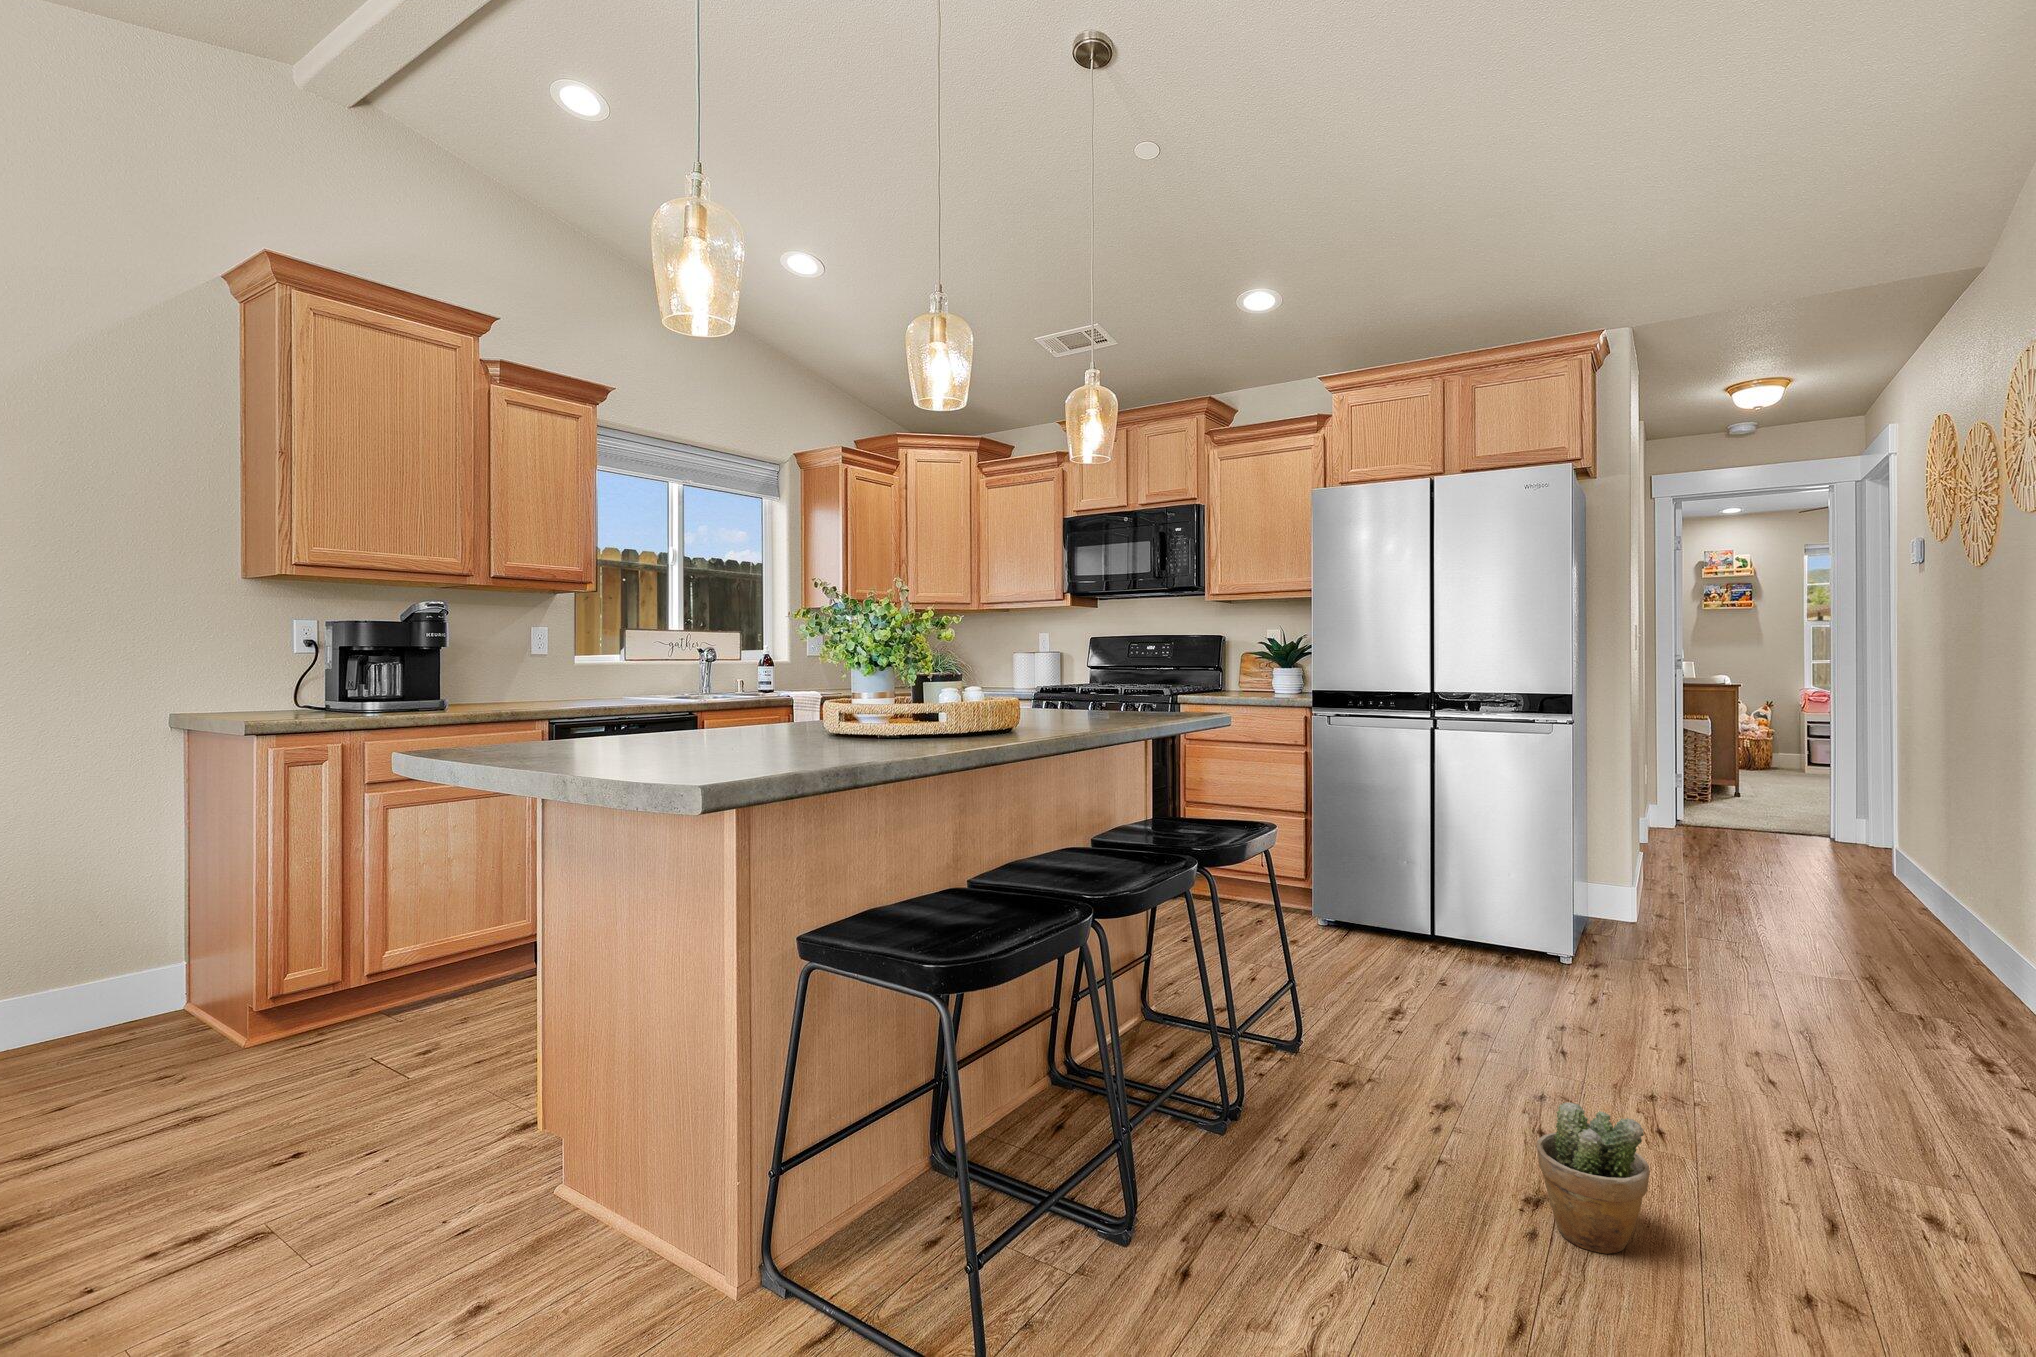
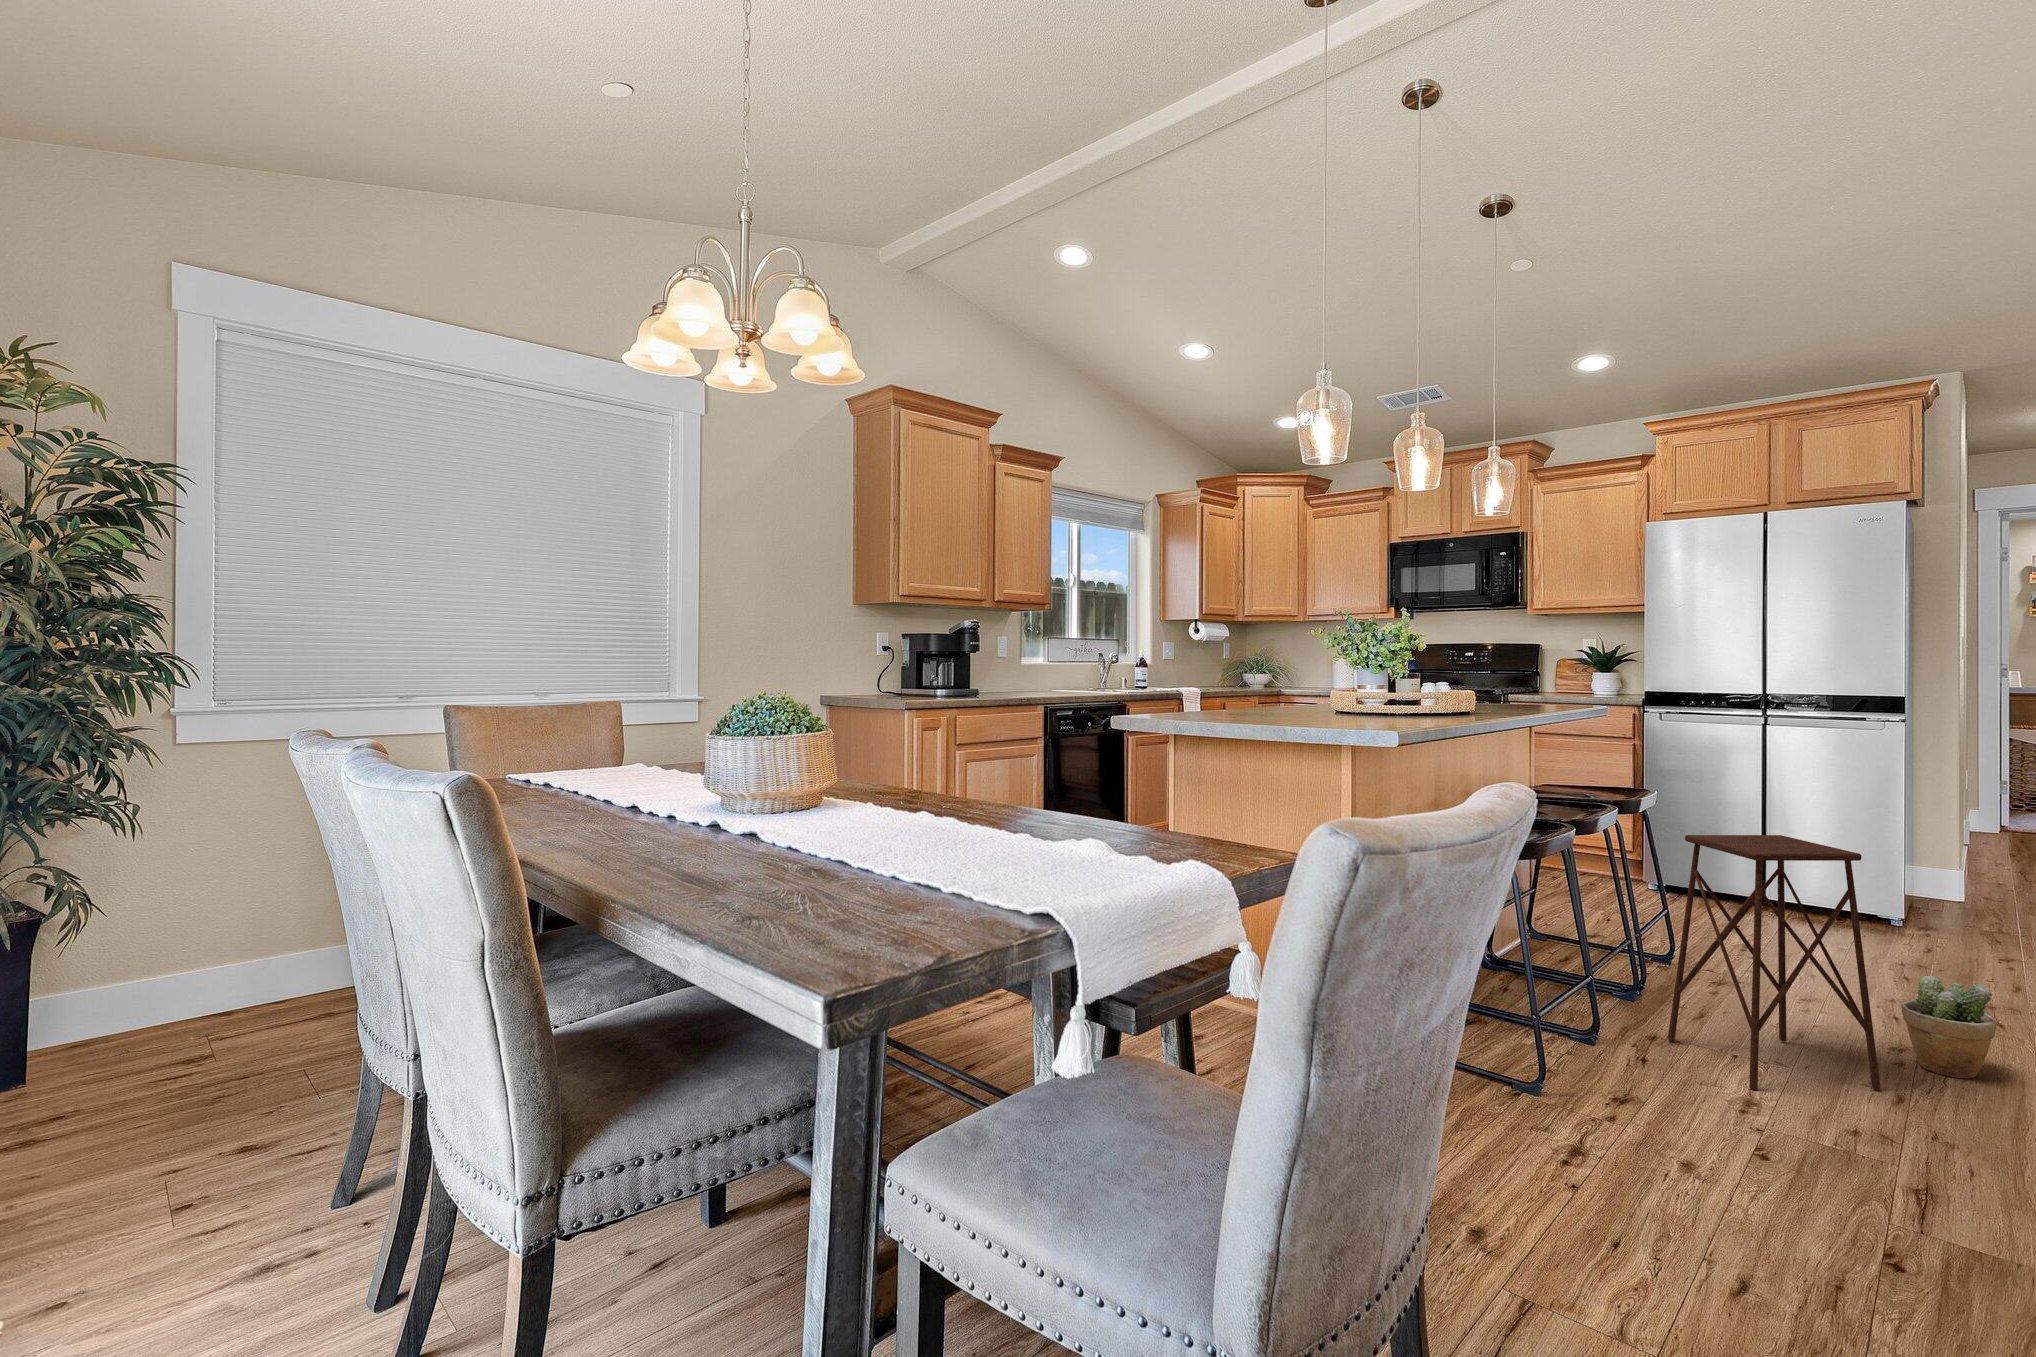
side table: none [1243,907,1500,1323] -> present [1668,835,1881,1091]

